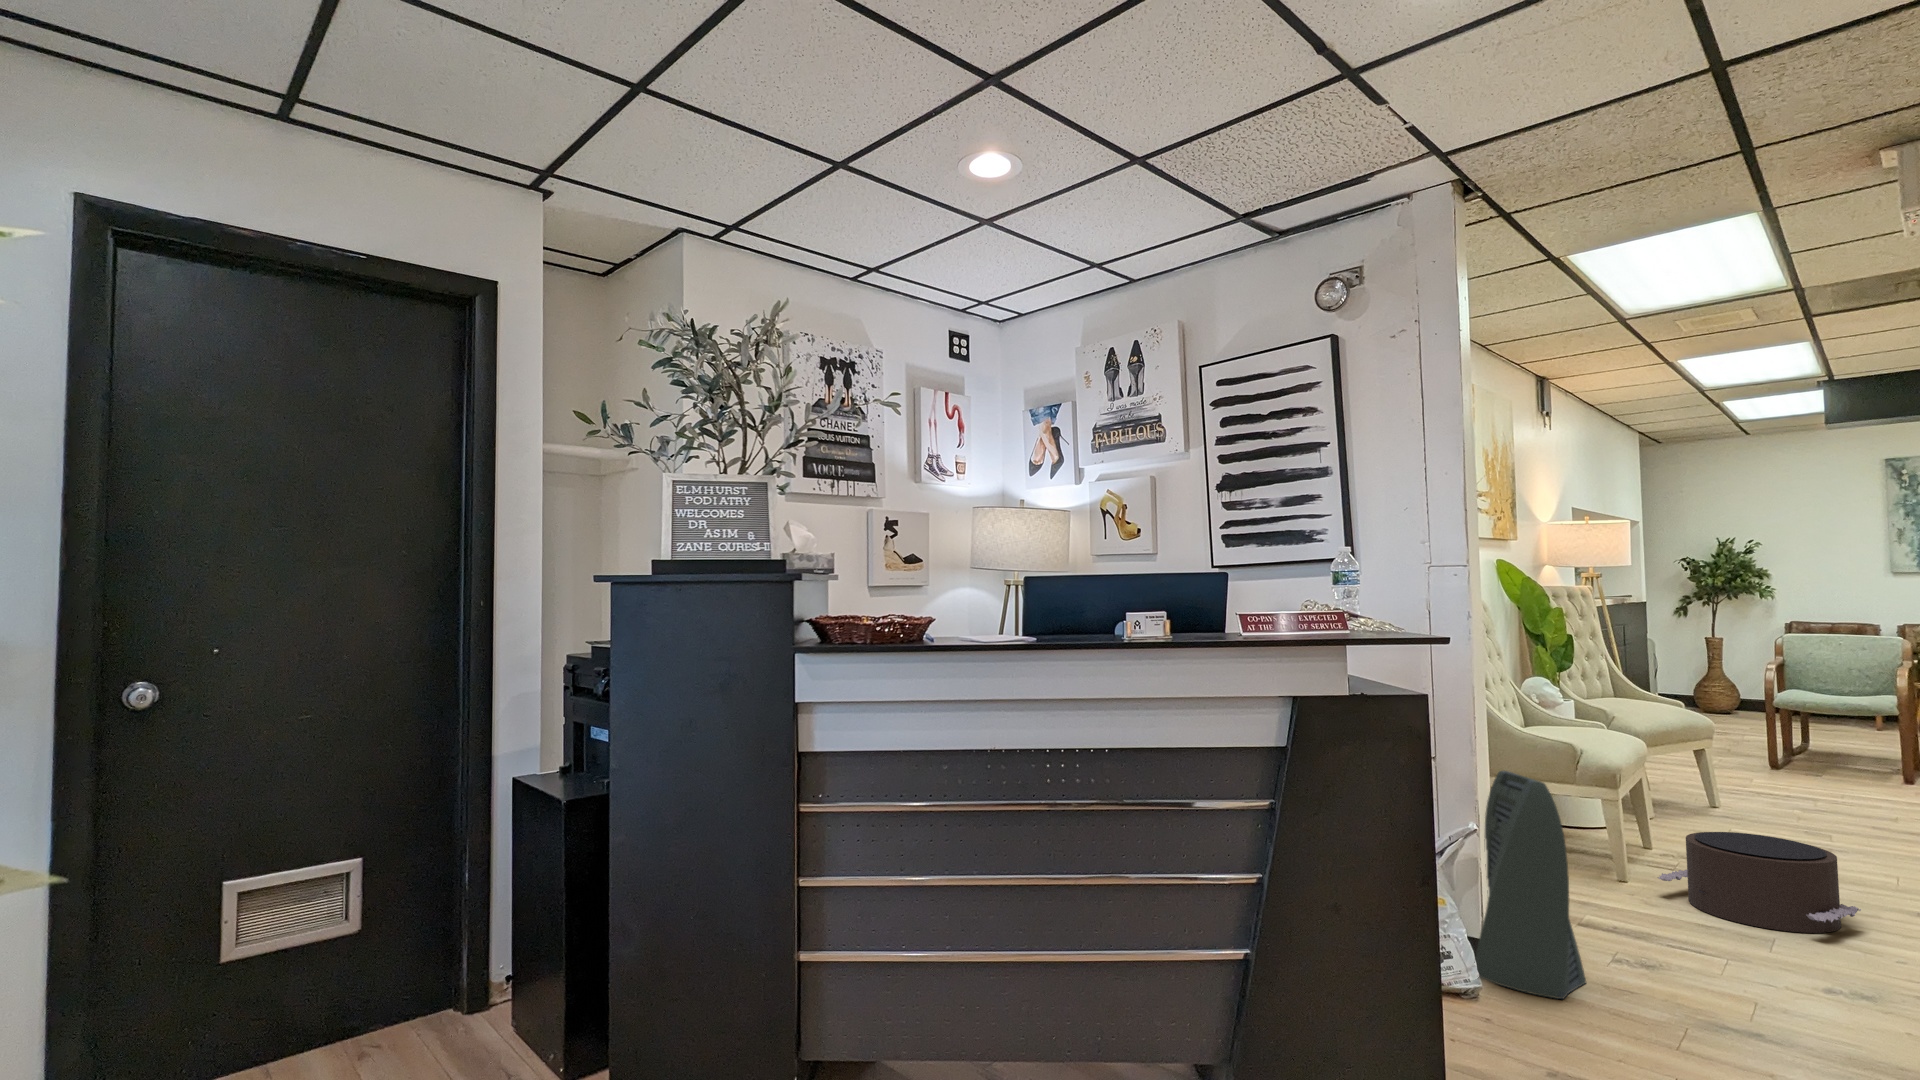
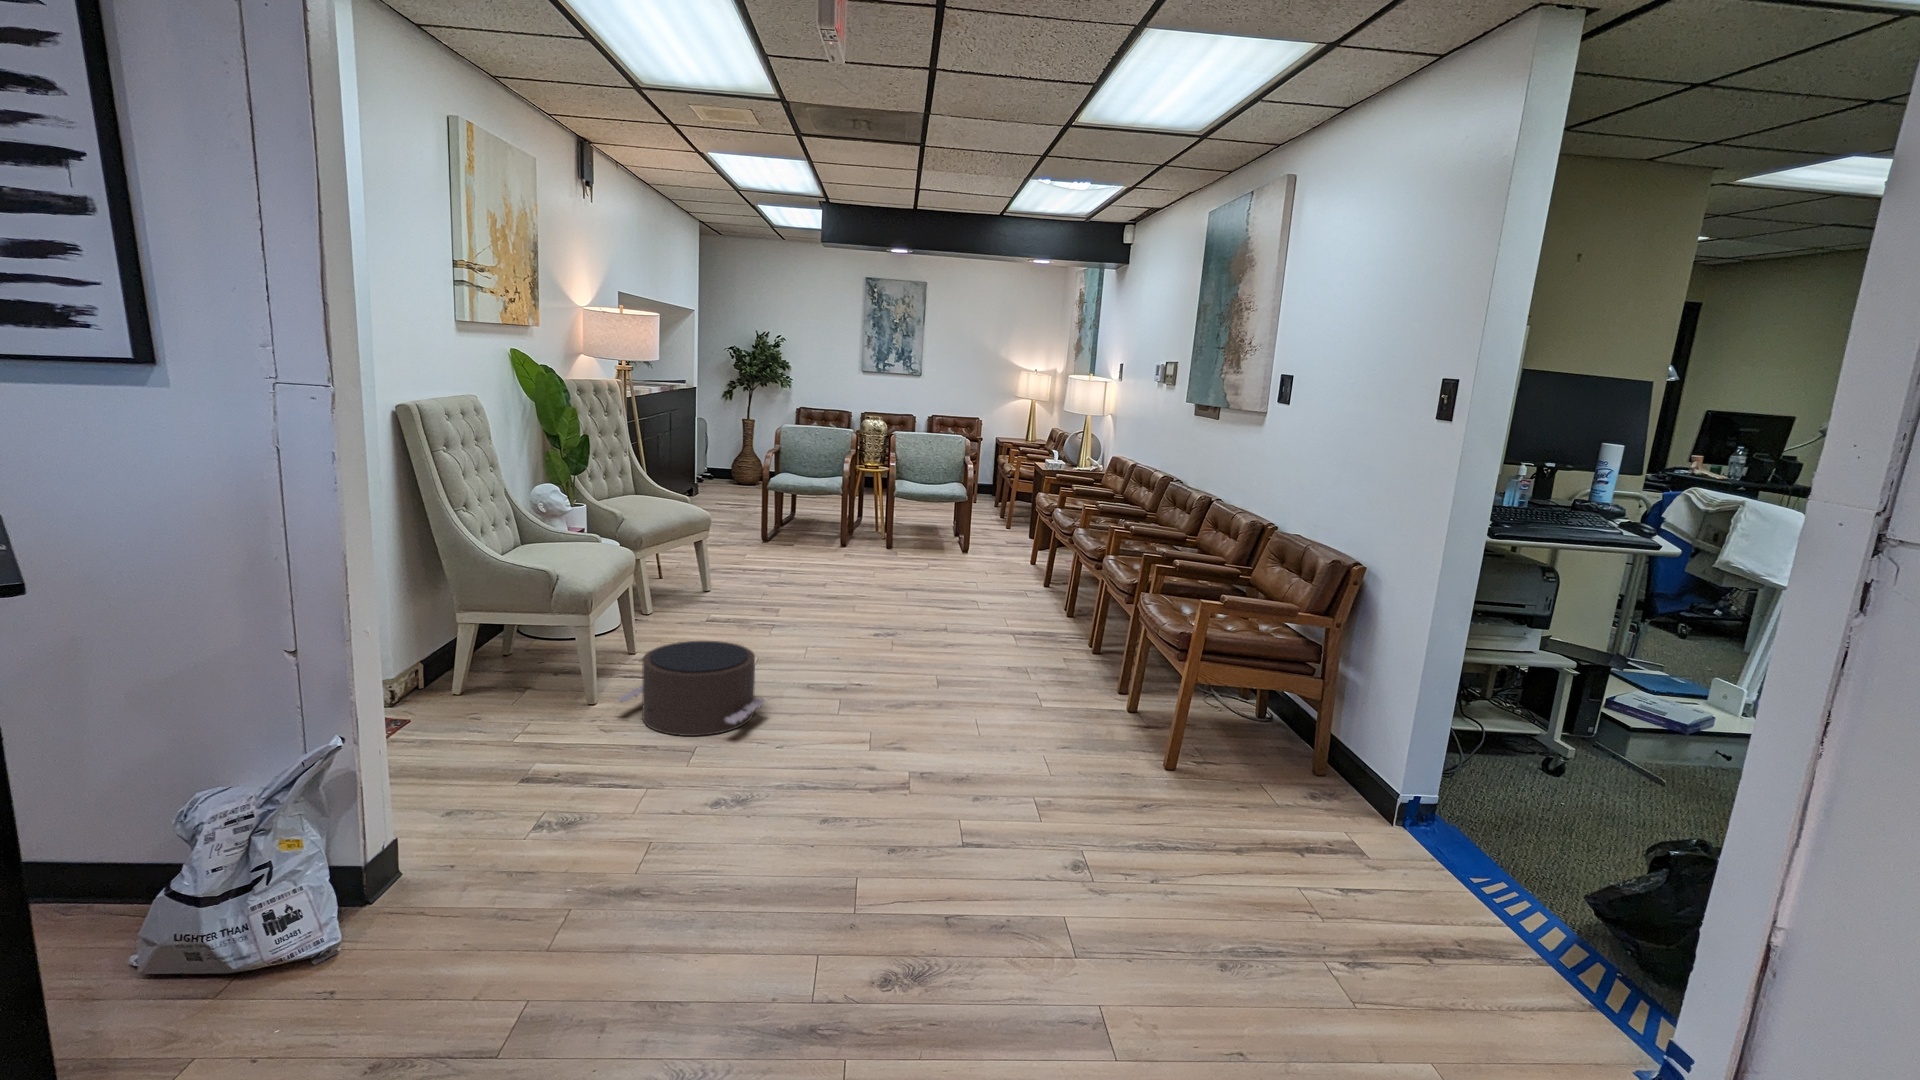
air purifier: present [1474,771,1586,999] -> none [339,661,485,933]

